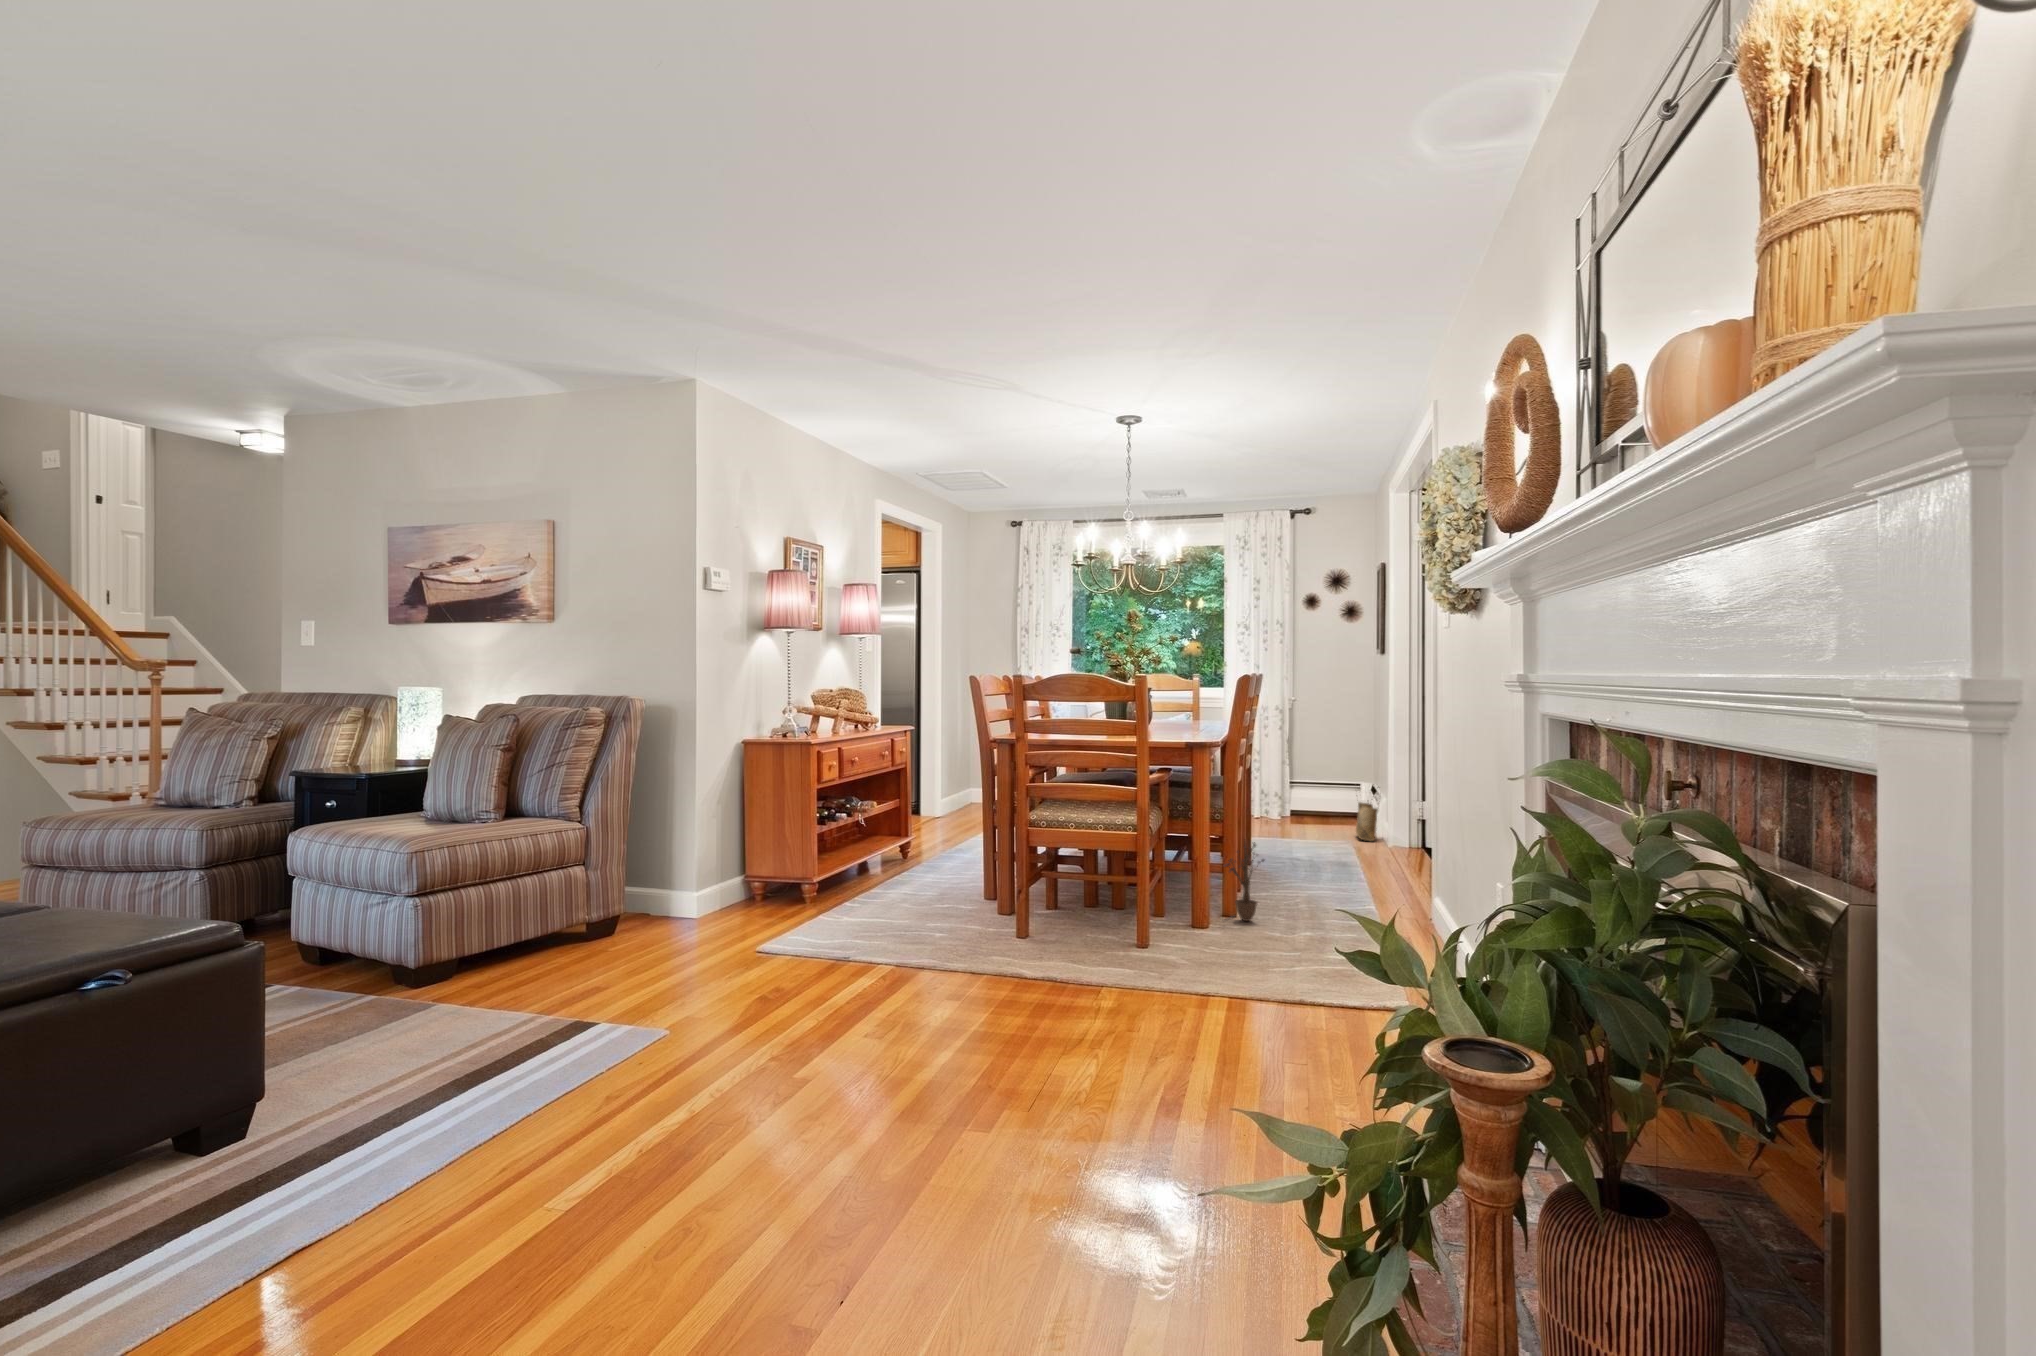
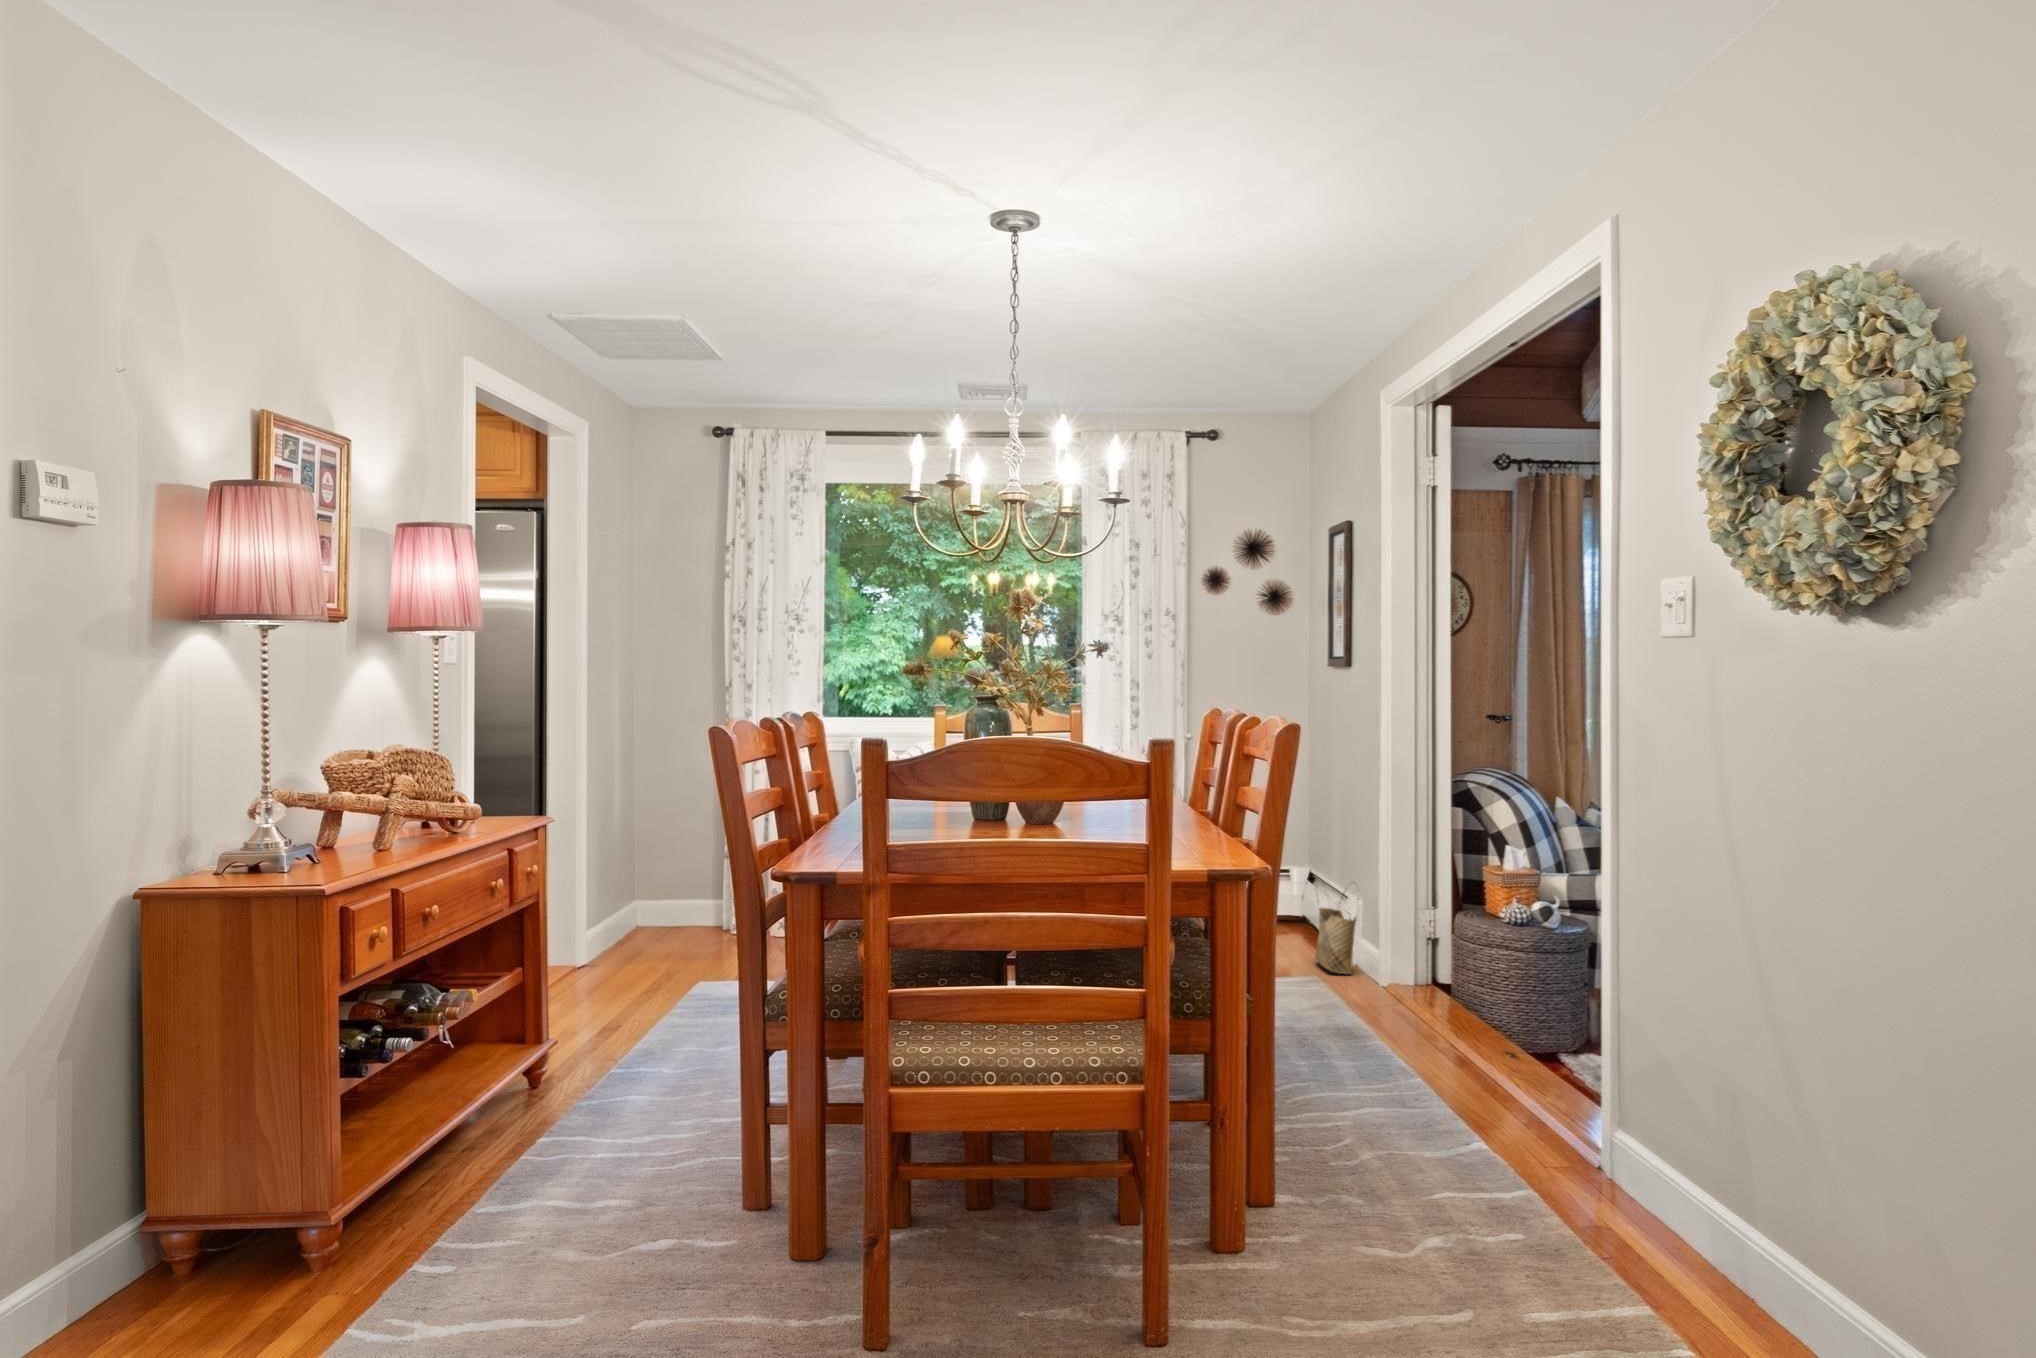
decorative plant: present [1224,841,1264,921] -> none [1265,1059,1337,1242]

